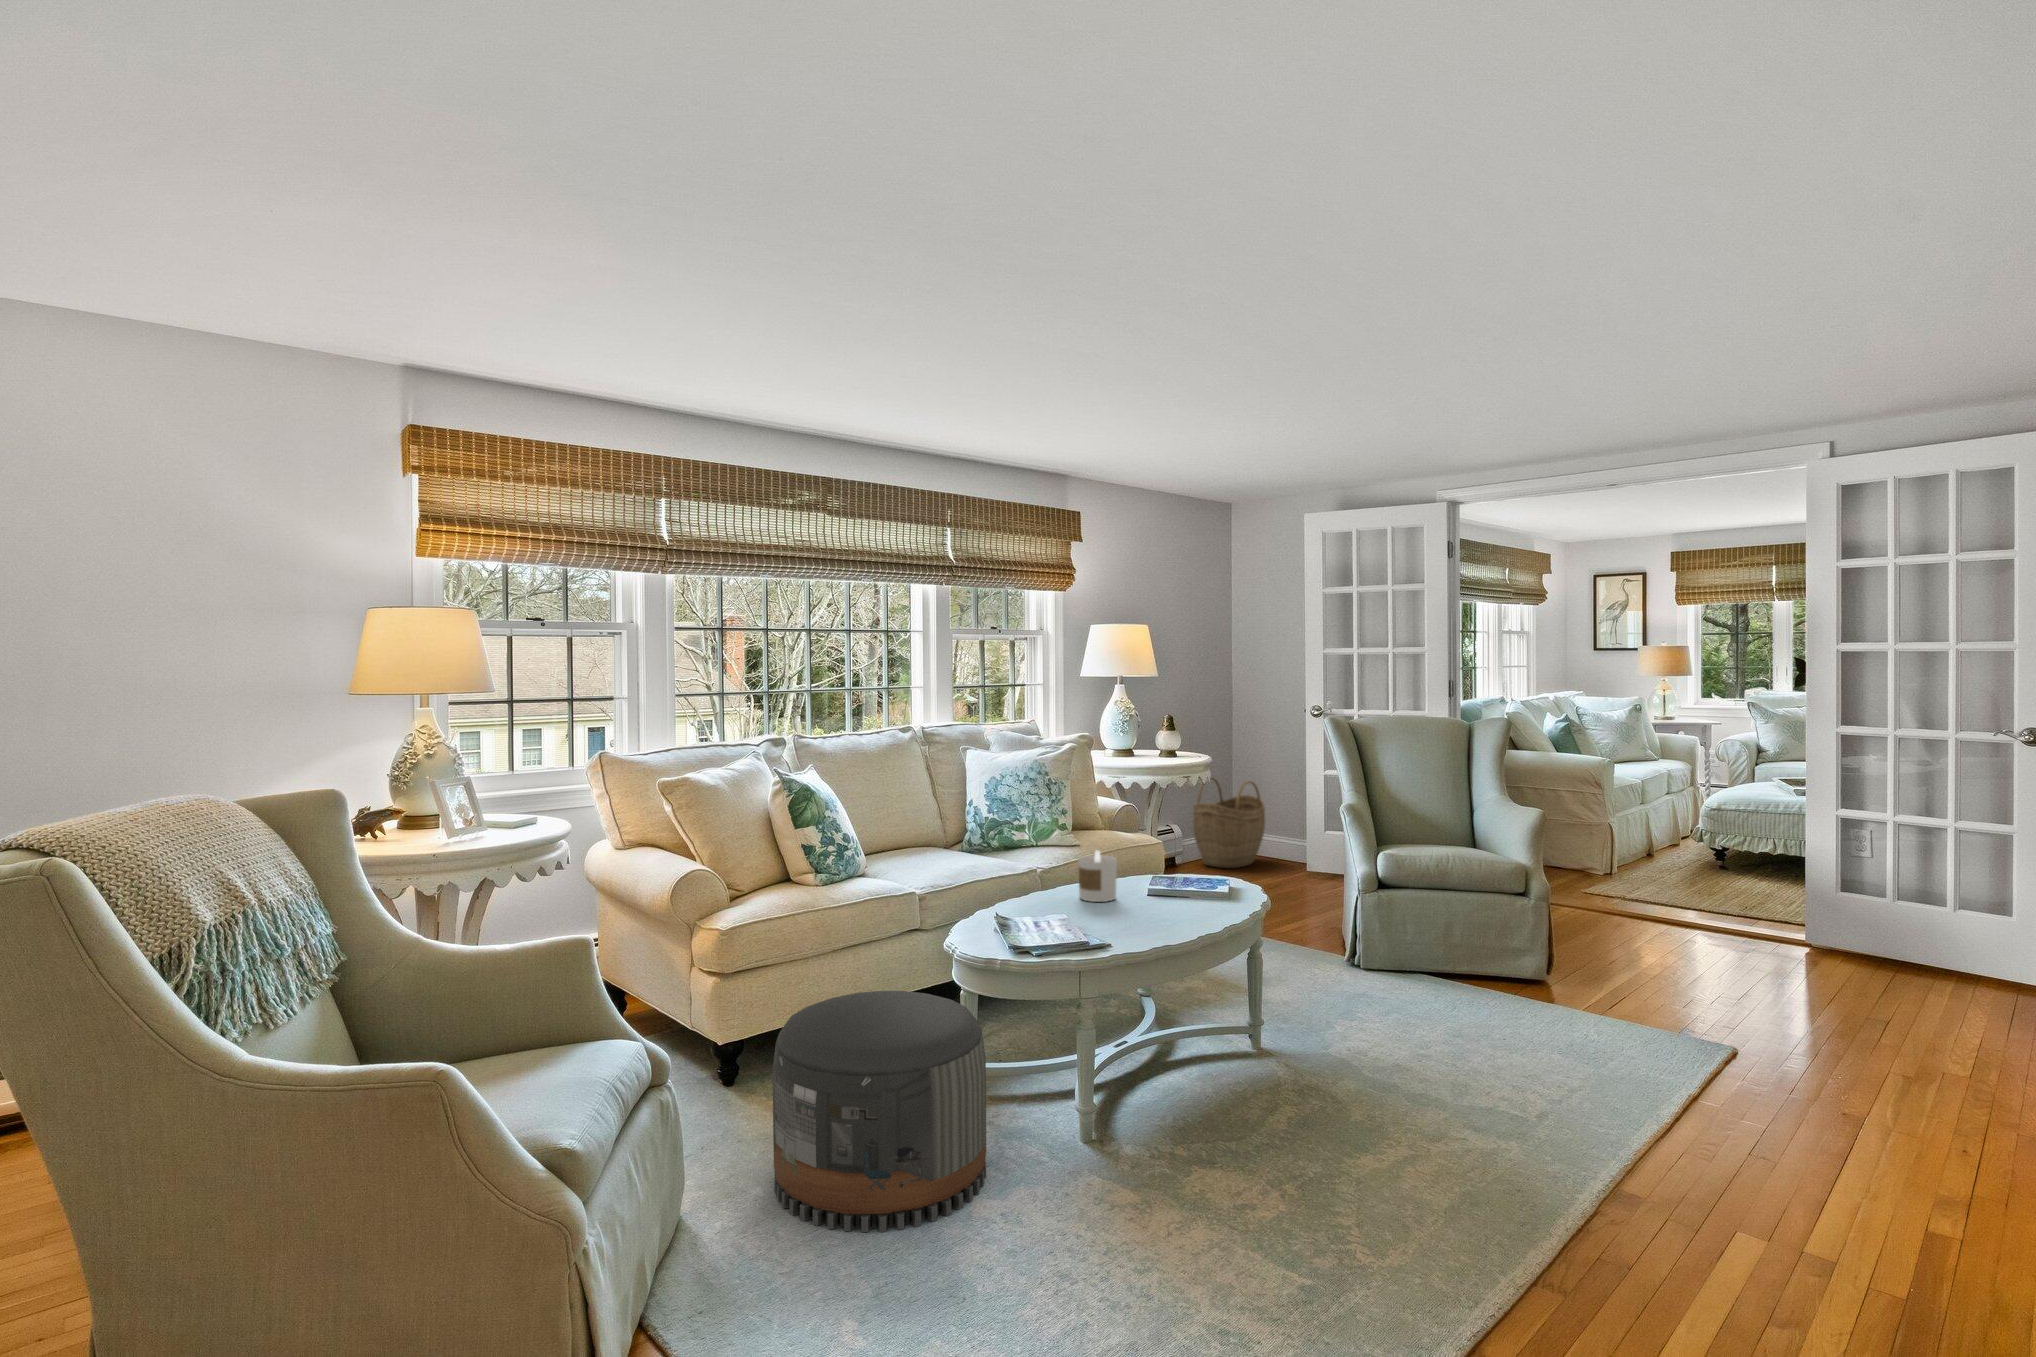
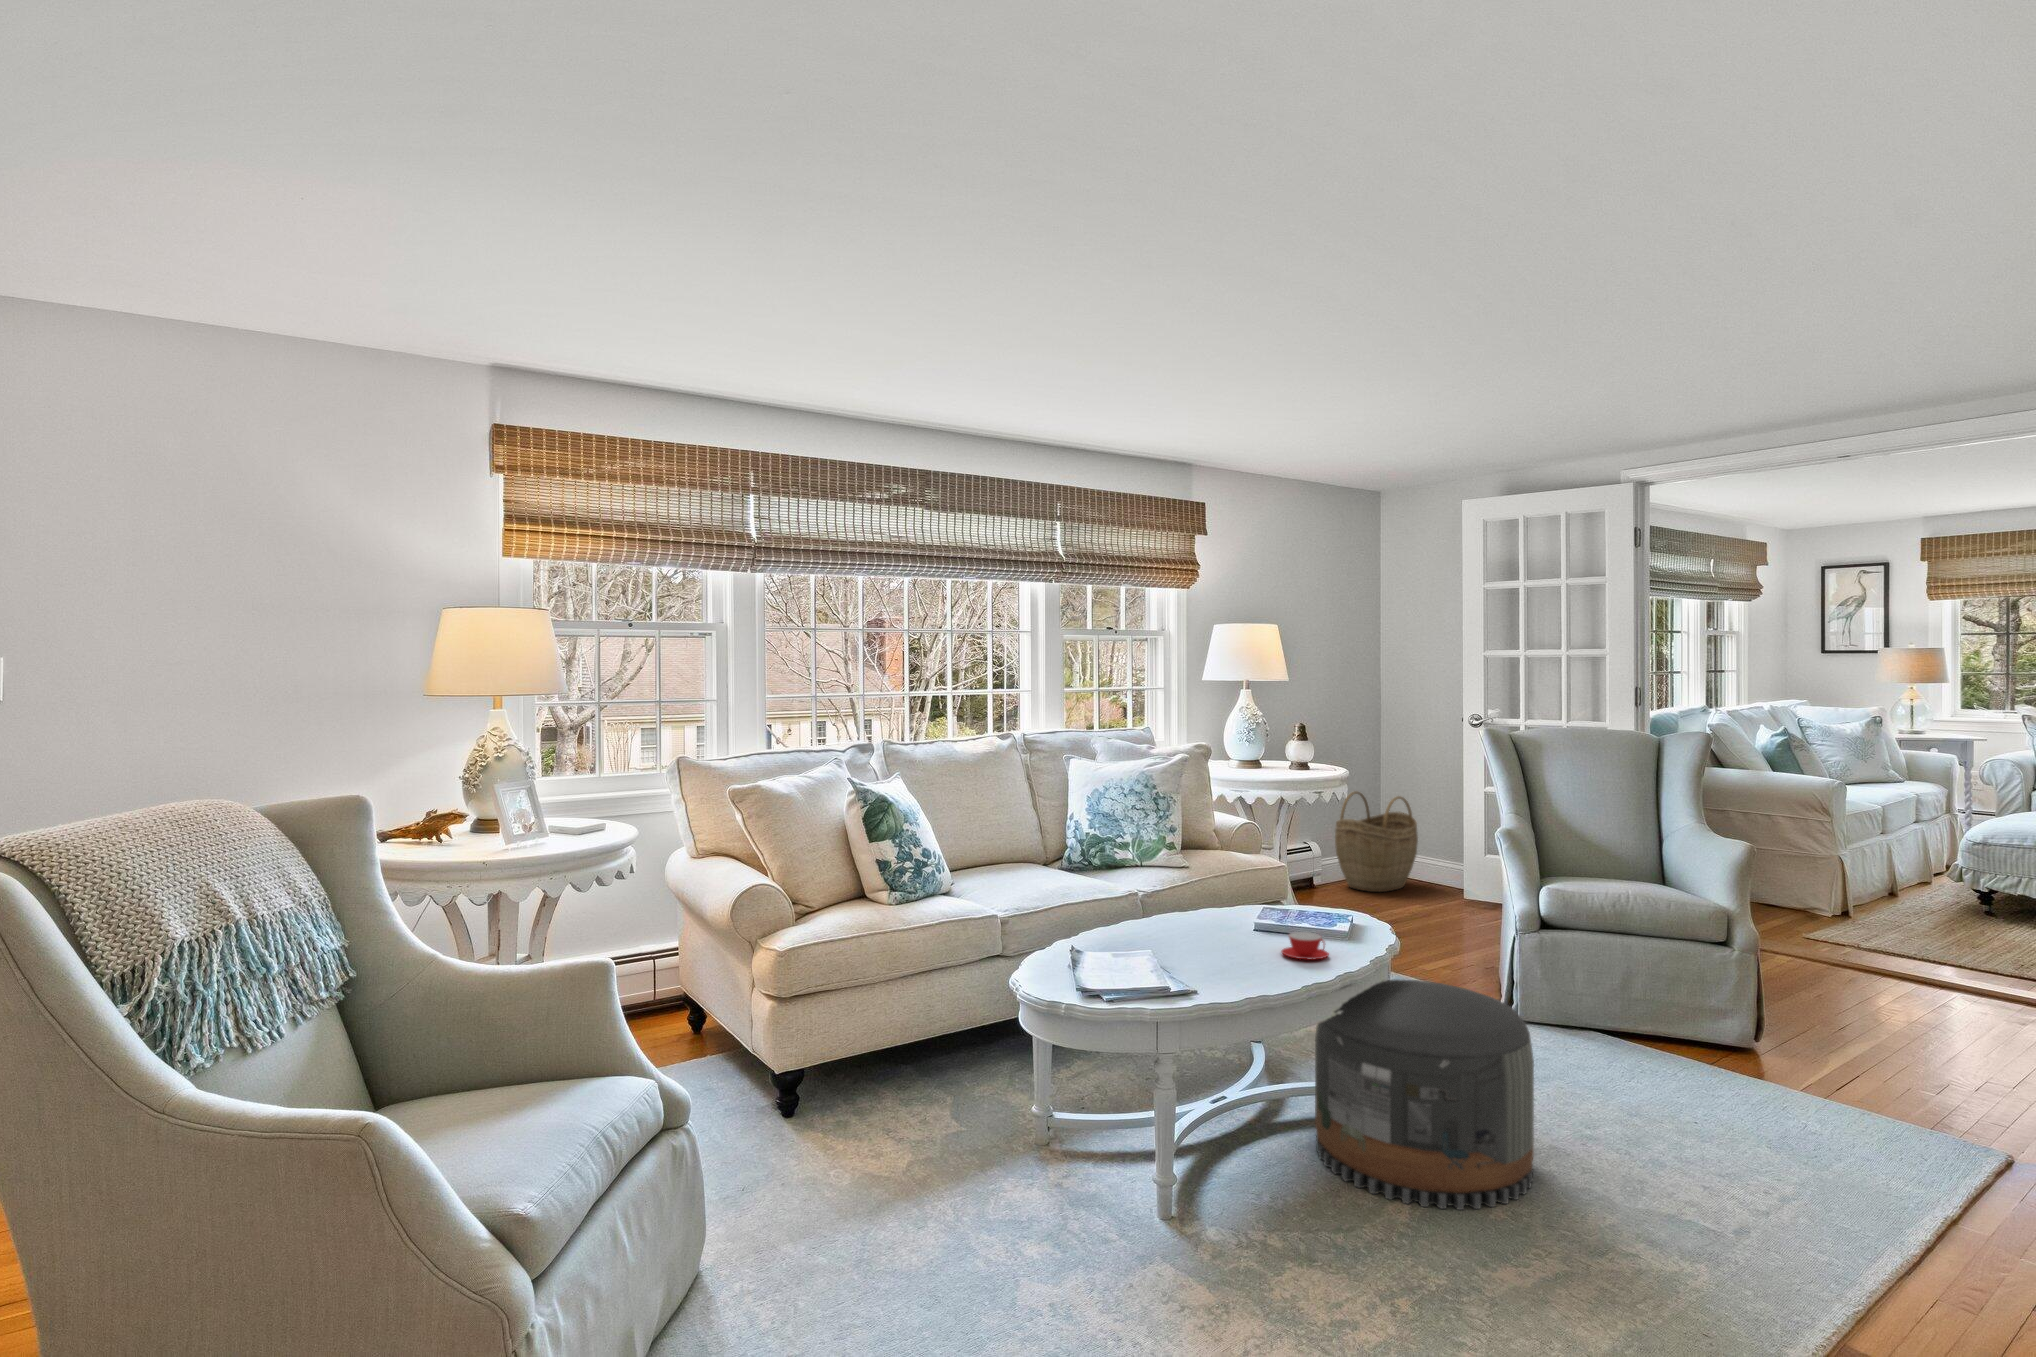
candle: present [1078,851,1117,902] -> none [1175,876,1219,934]
teacup: none [1175,896,1216,919] -> present [1281,932,1329,959]
pouf: present [773,991,986,1232] -> present [1315,979,1534,1210]

